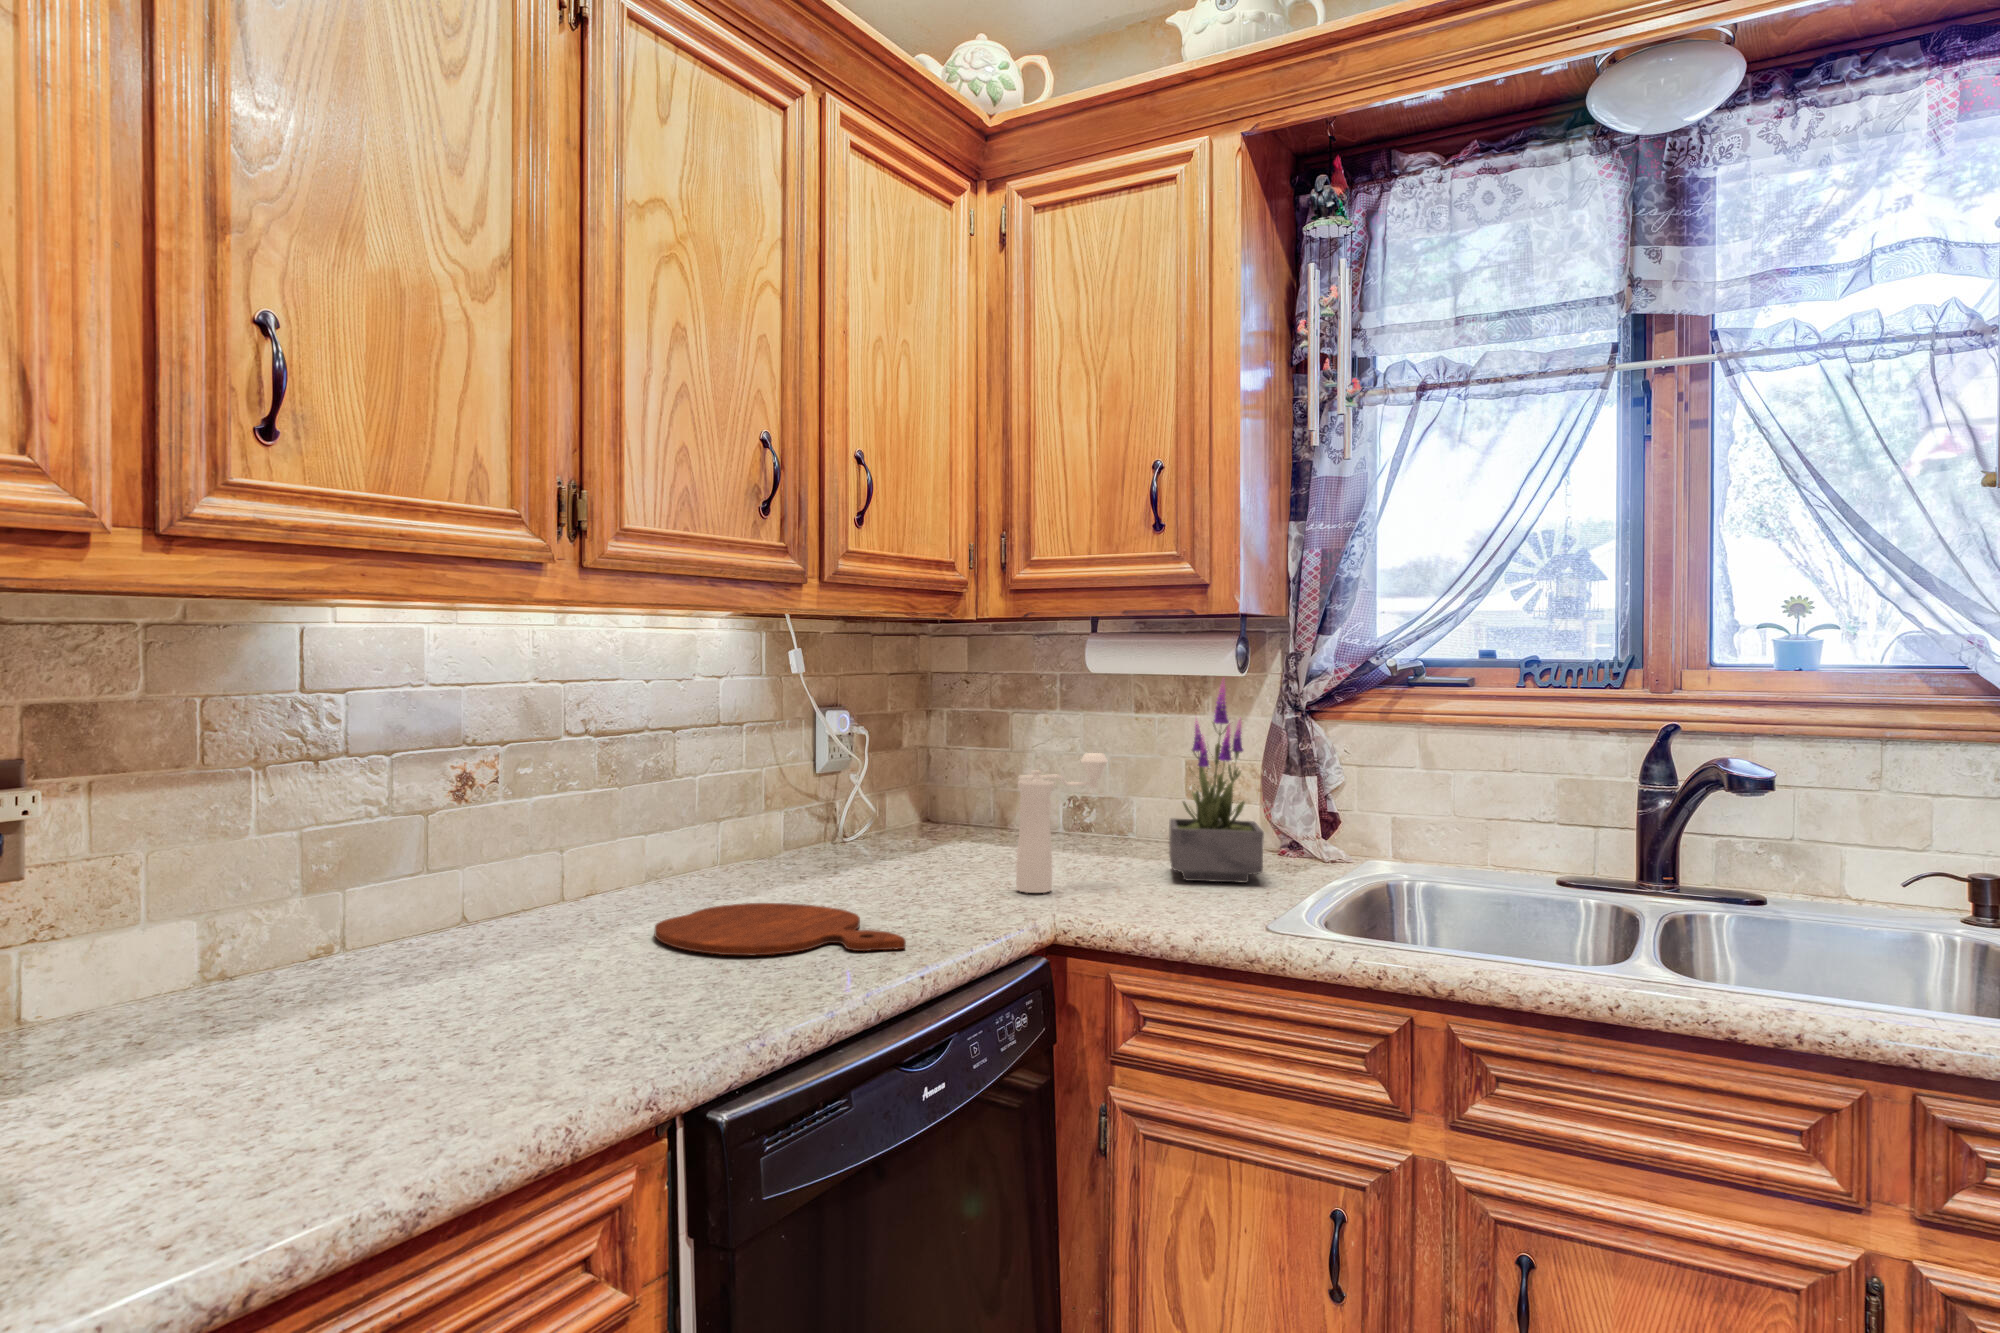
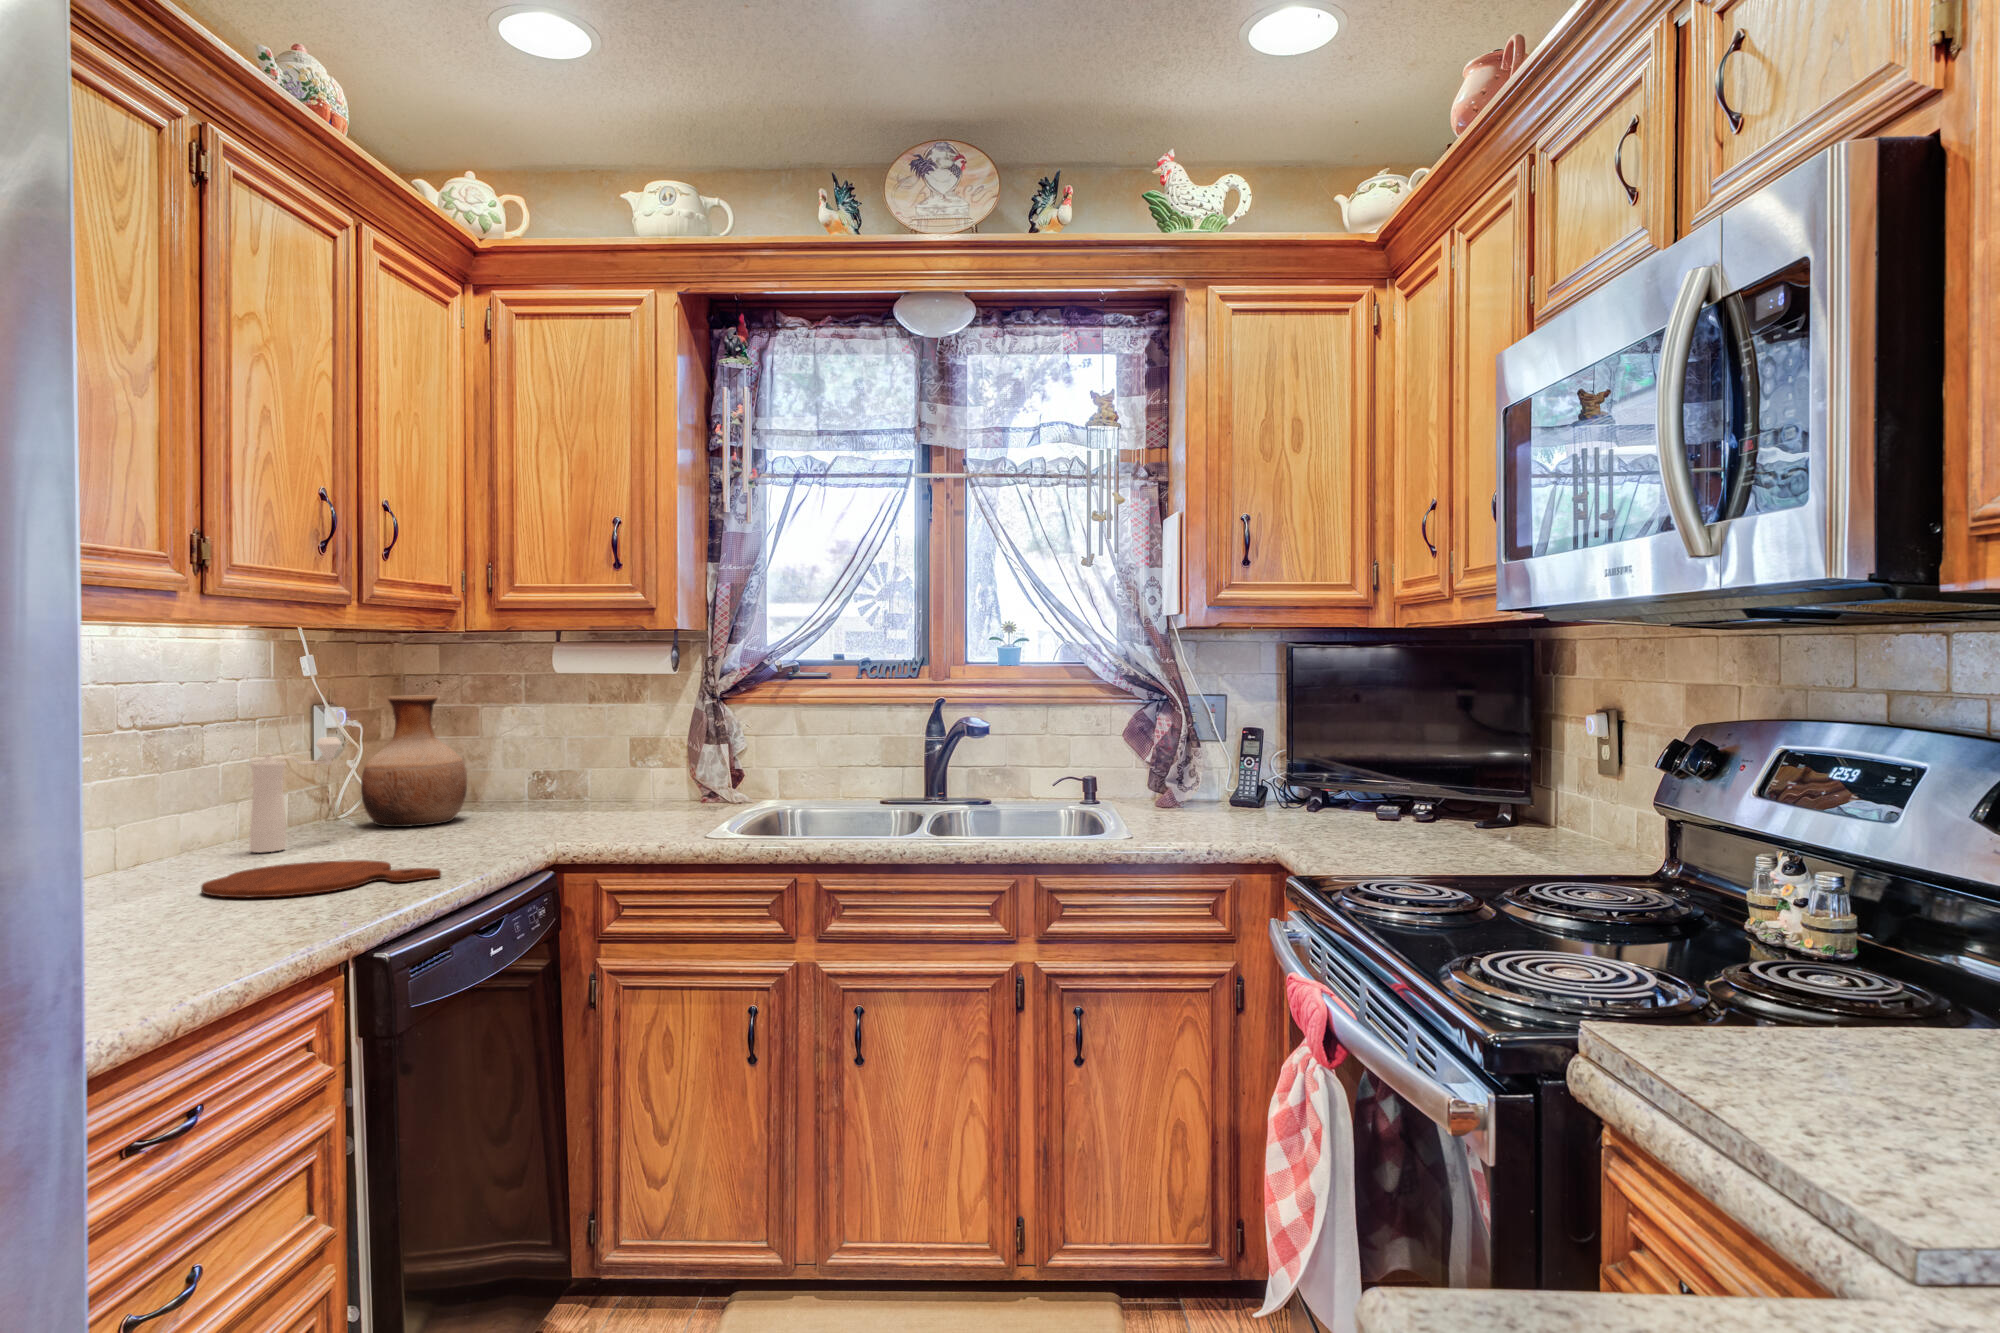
potted plant: present [1169,678,1264,883] -> none [624,674,696,821]
vase: none [875,699,987,859] -> present [361,695,467,827]
pepper mill: present [1016,753,1108,893] -> present [250,737,341,853]

